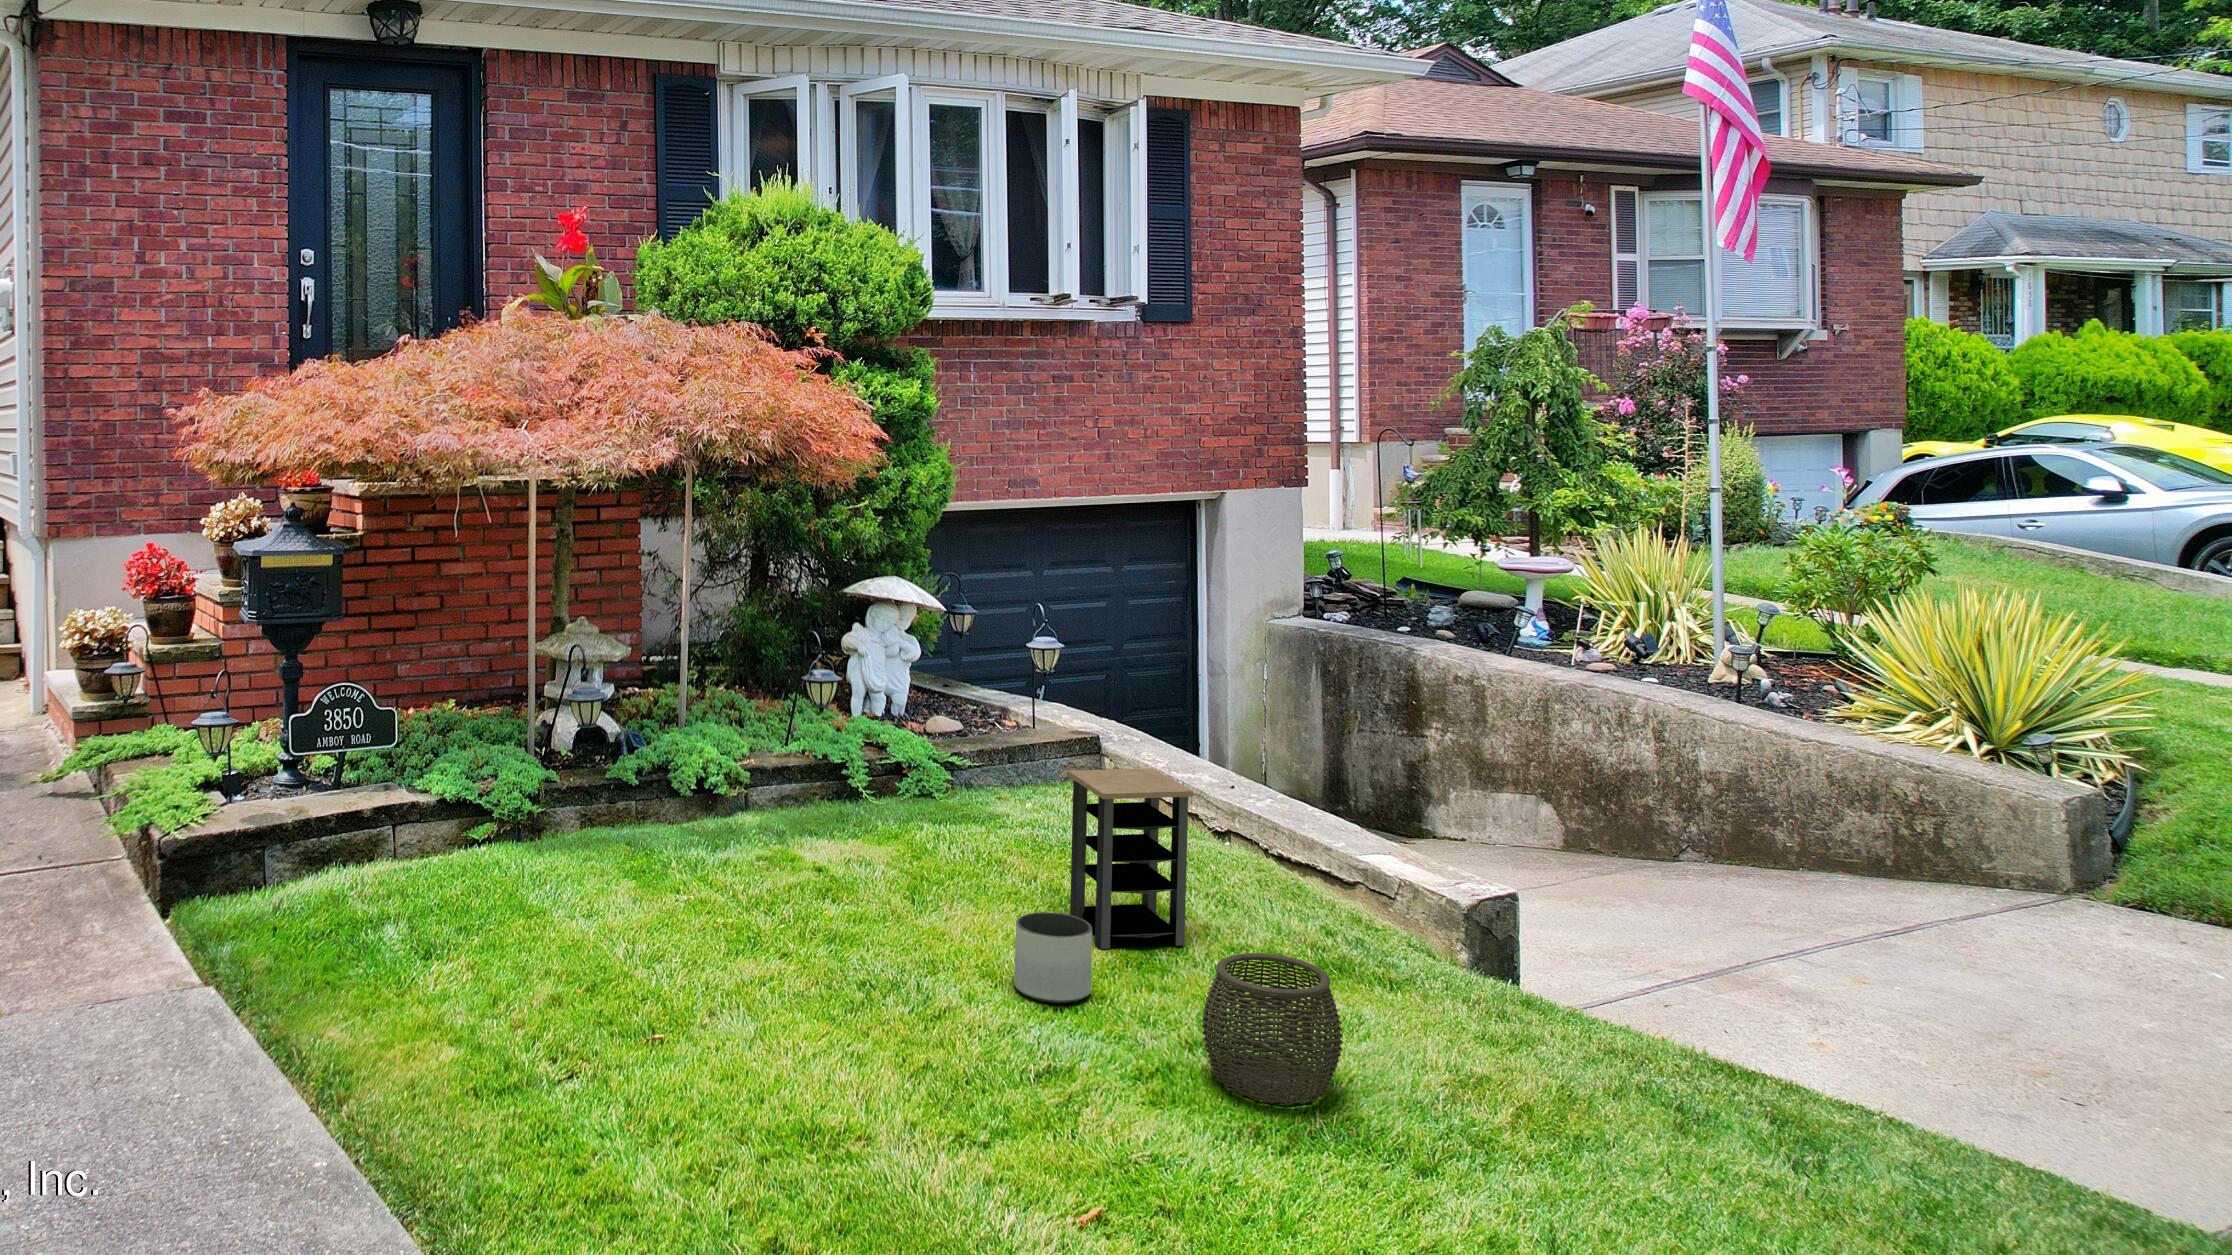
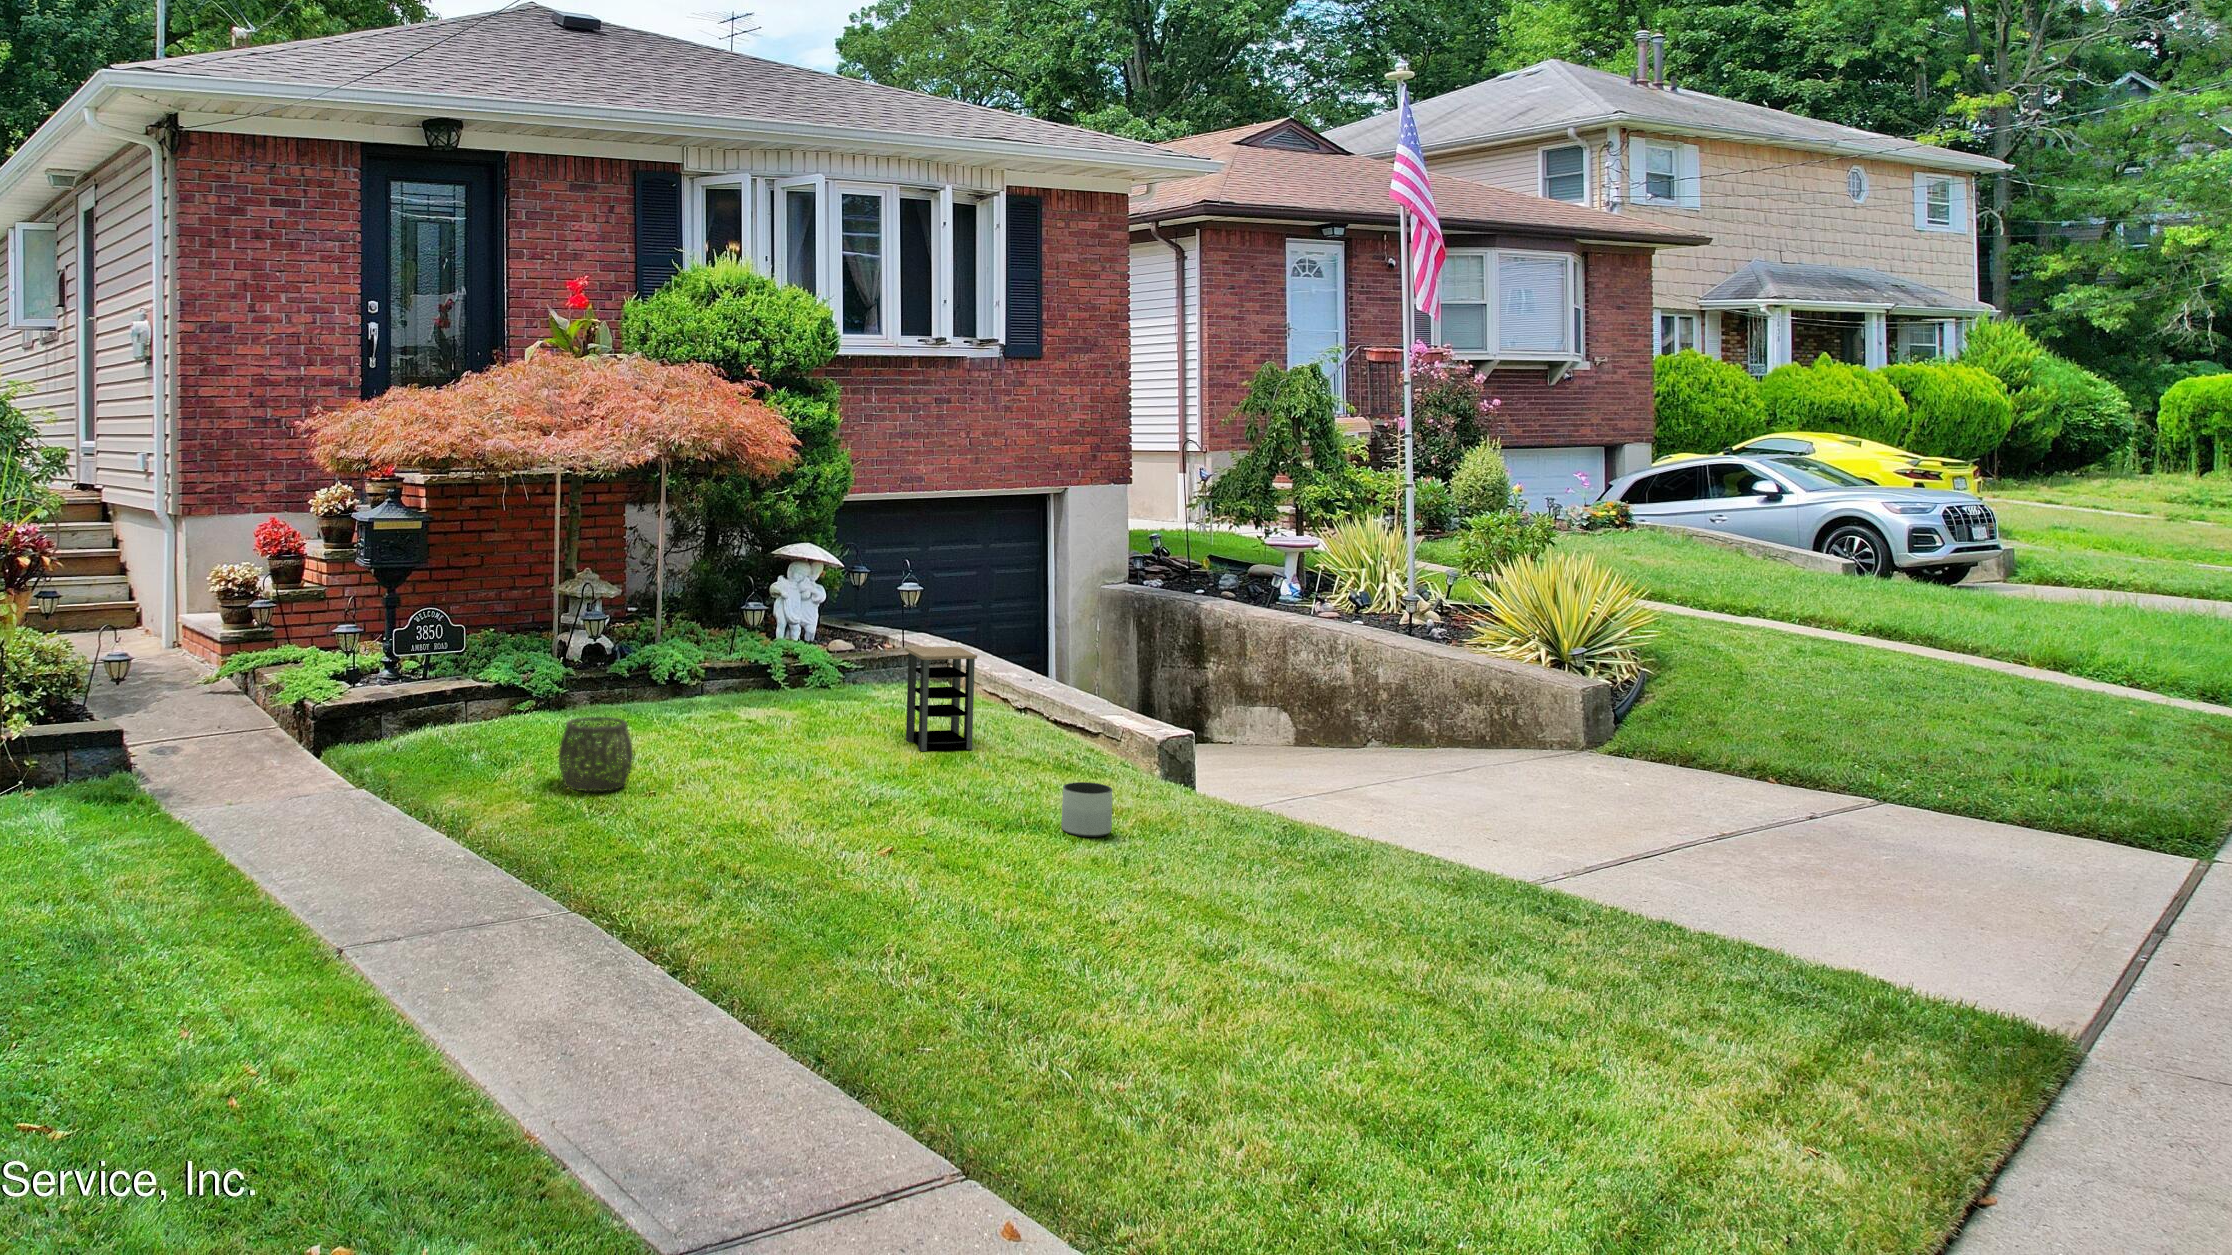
planter: present [1014,912,1092,1003] -> present [1061,782,1112,837]
woven basket: present [1202,953,1343,1105] -> present [559,717,633,792]

